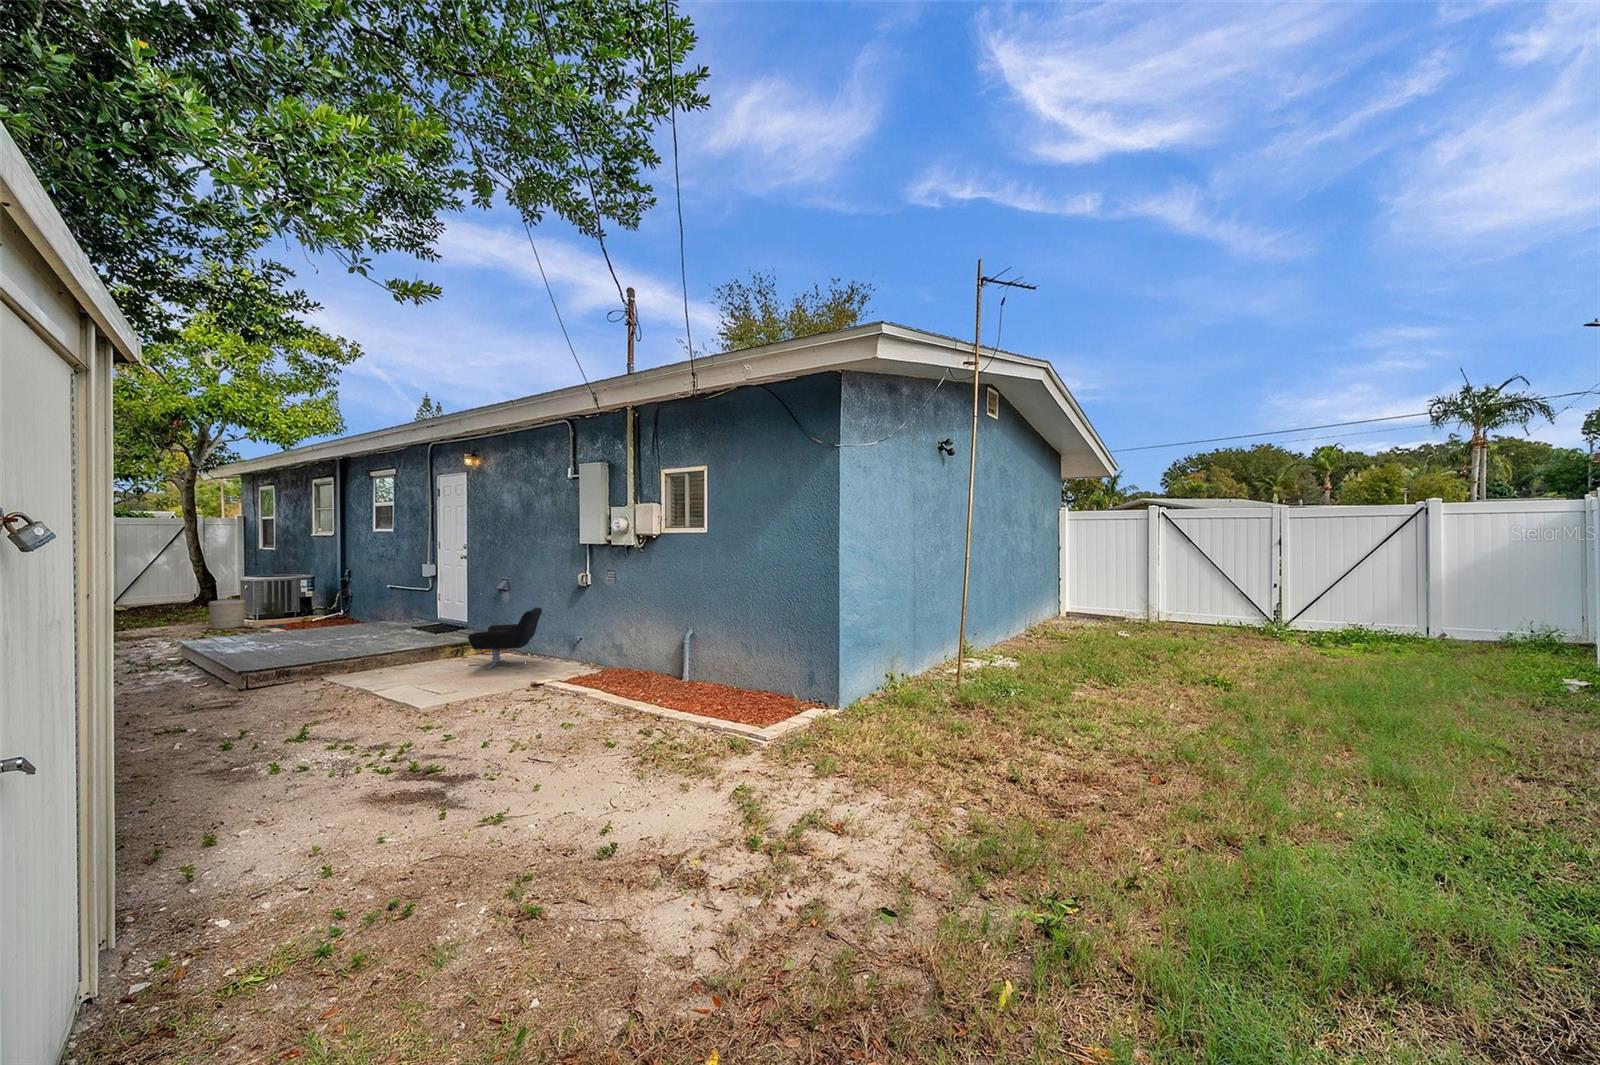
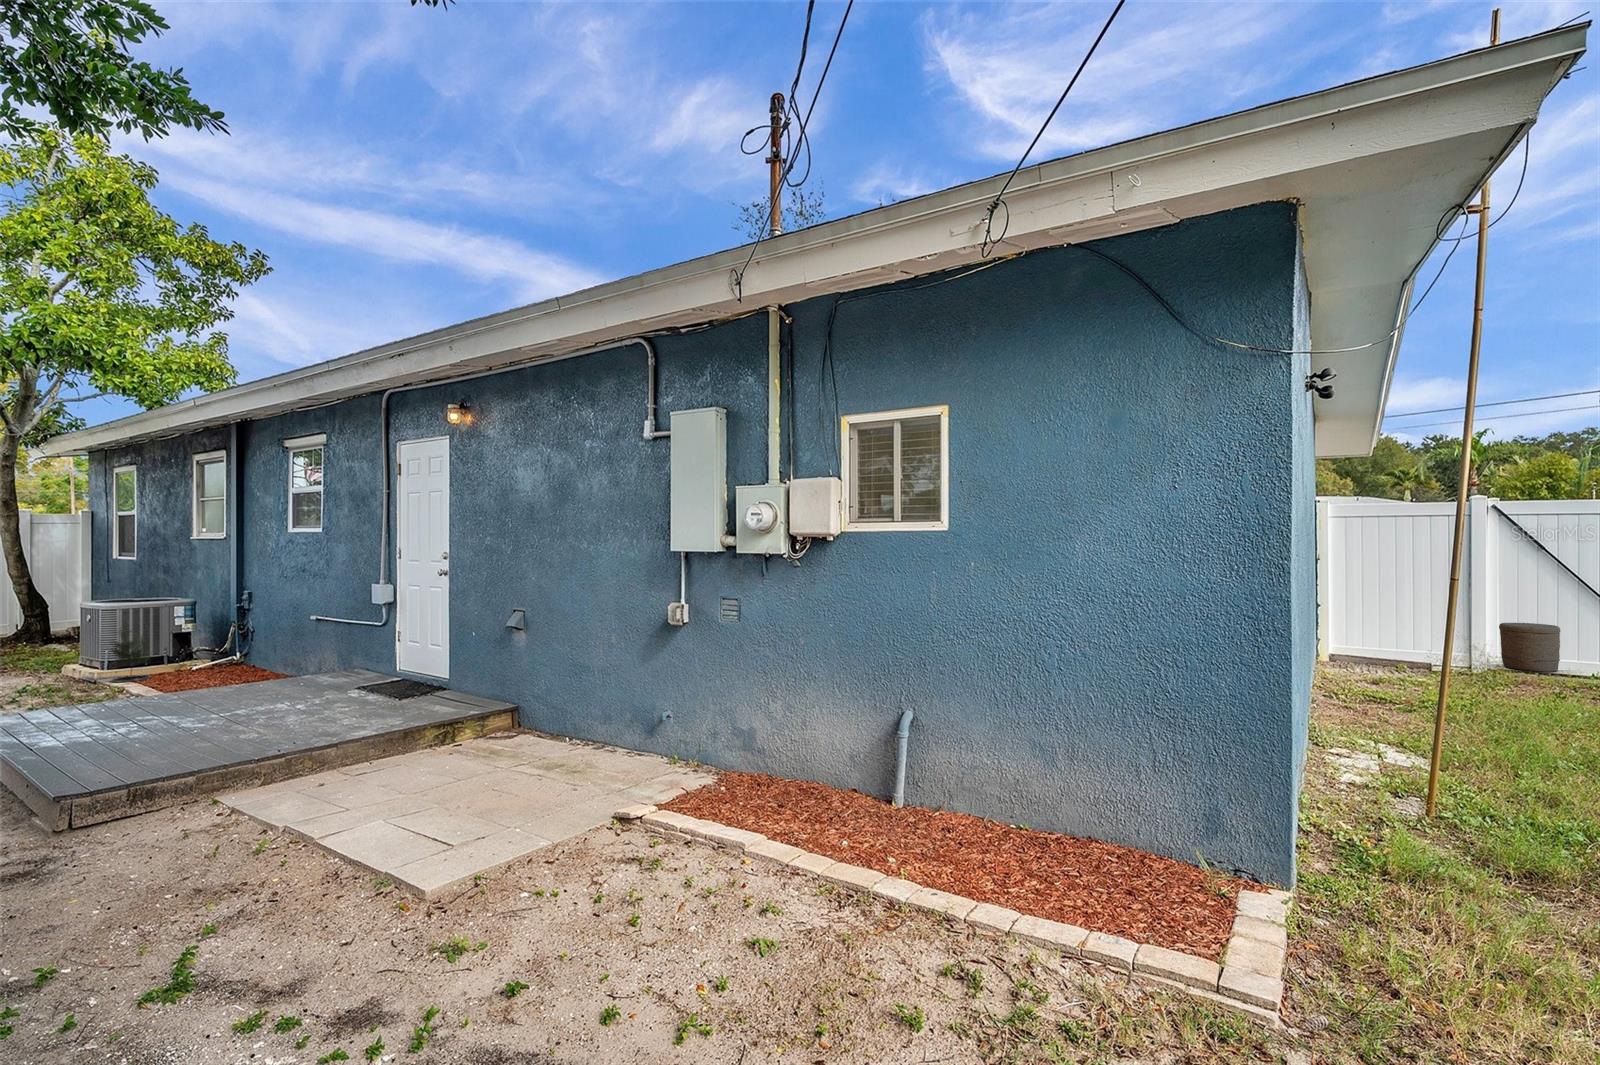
woven basket: present [208,600,245,629] -> present [1499,623,1560,672]
lounge chair: present [468,608,542,669] -> none [465,660,589,774]

